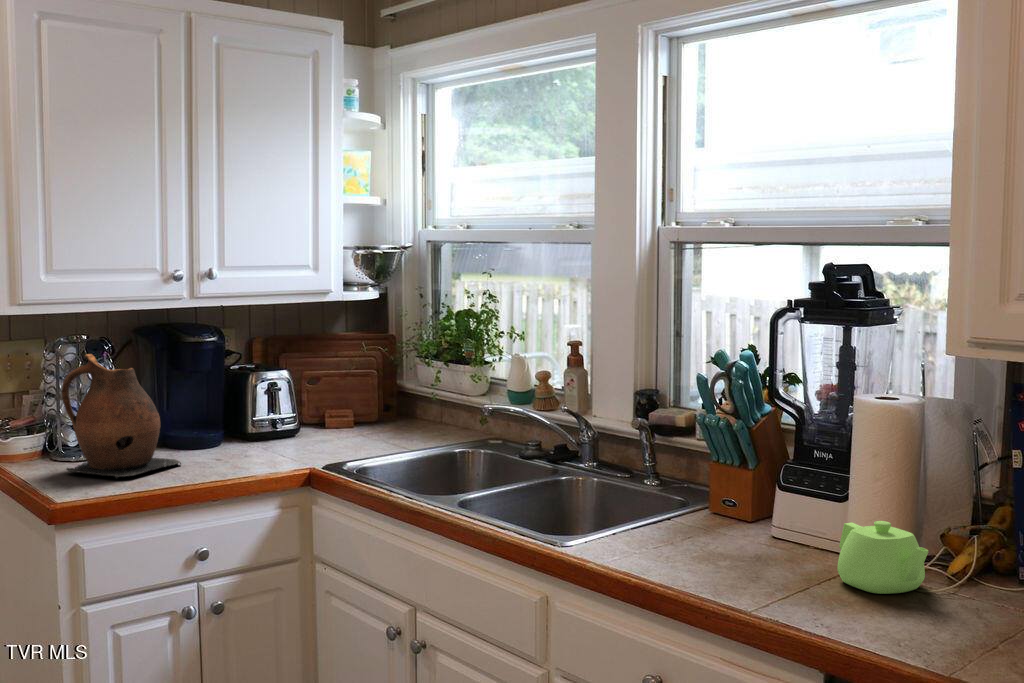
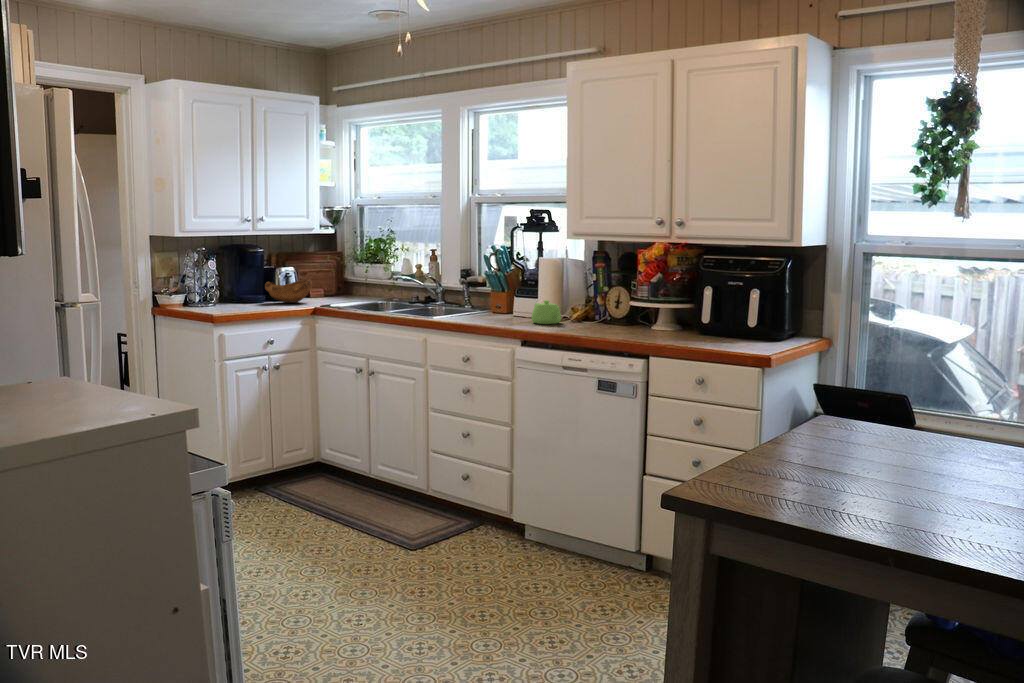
ceramic pitcher: present [62,354,181,479] -> none [198,255,253,310]
wooden bowl: none [219,399,317,450] -> present [265,279,312,303]

